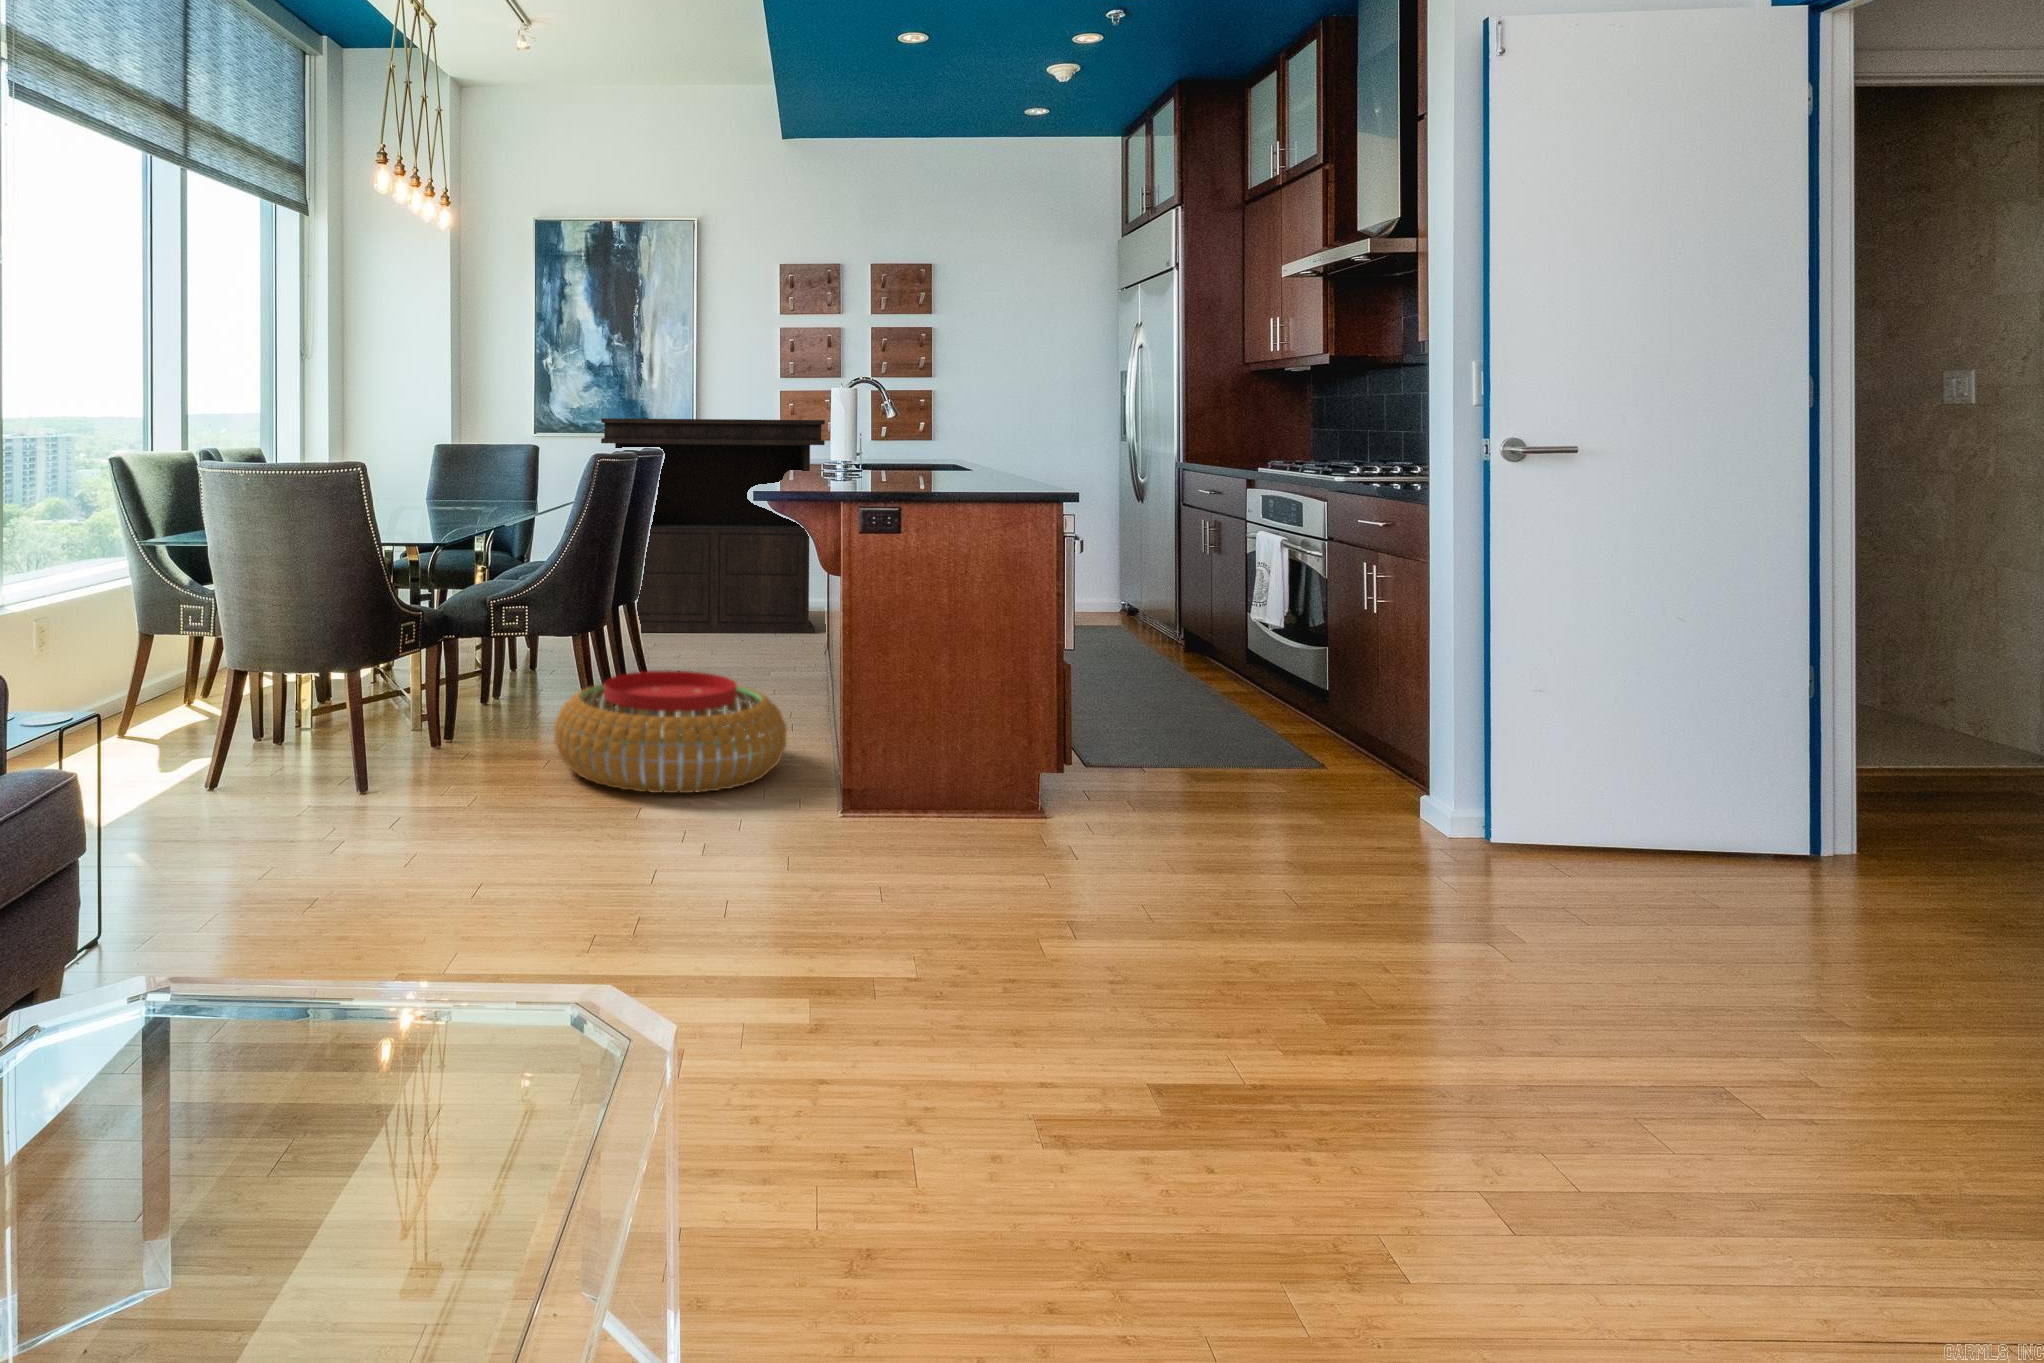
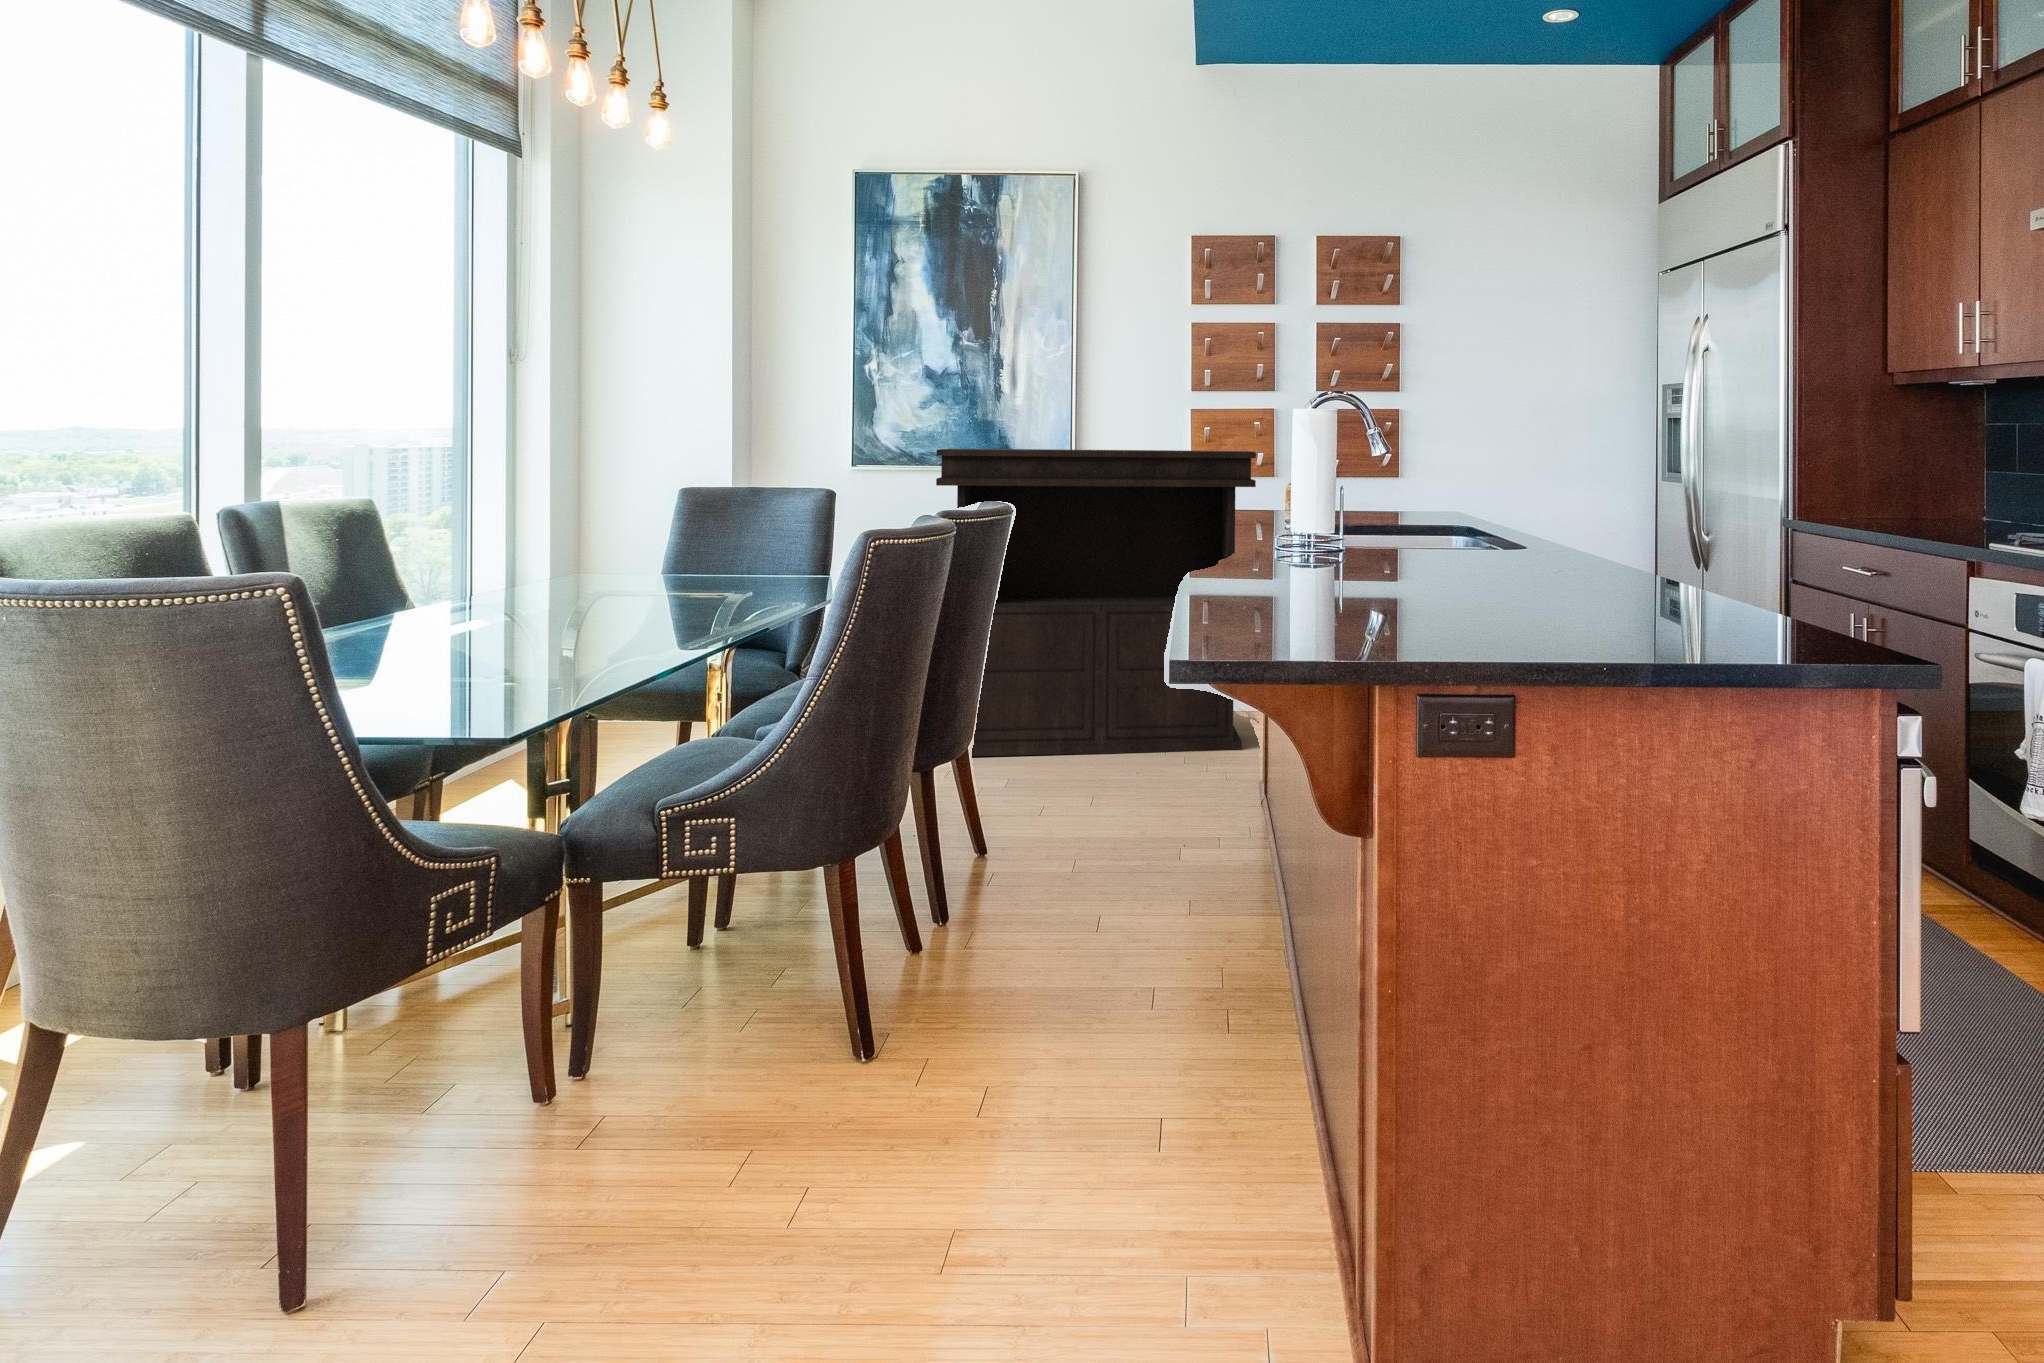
pouf: present [554,670,787,793] -> none [752,934,1211,1256]

